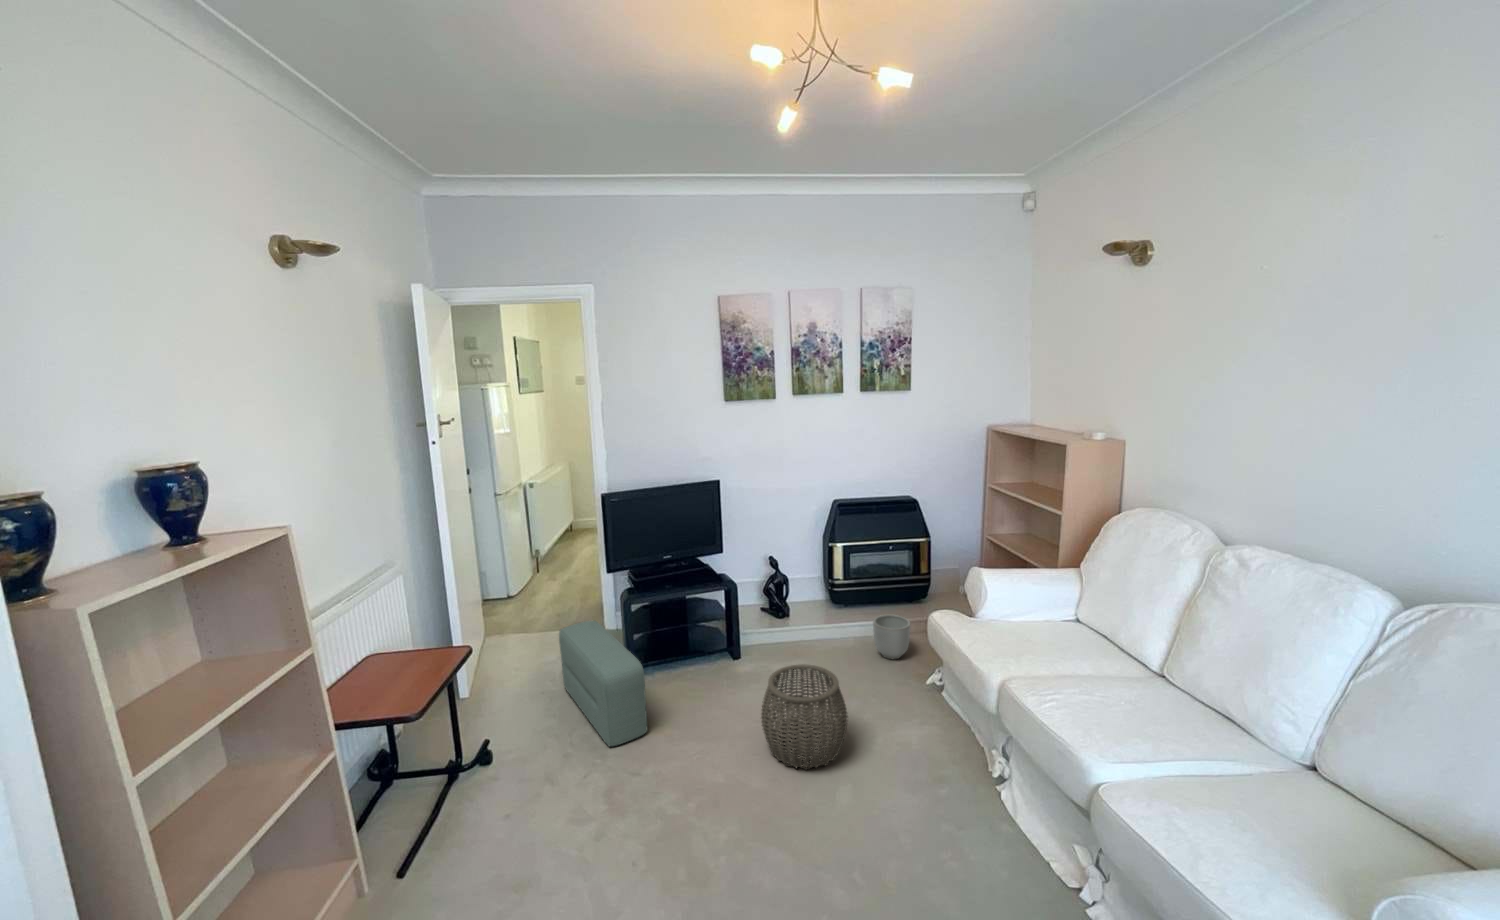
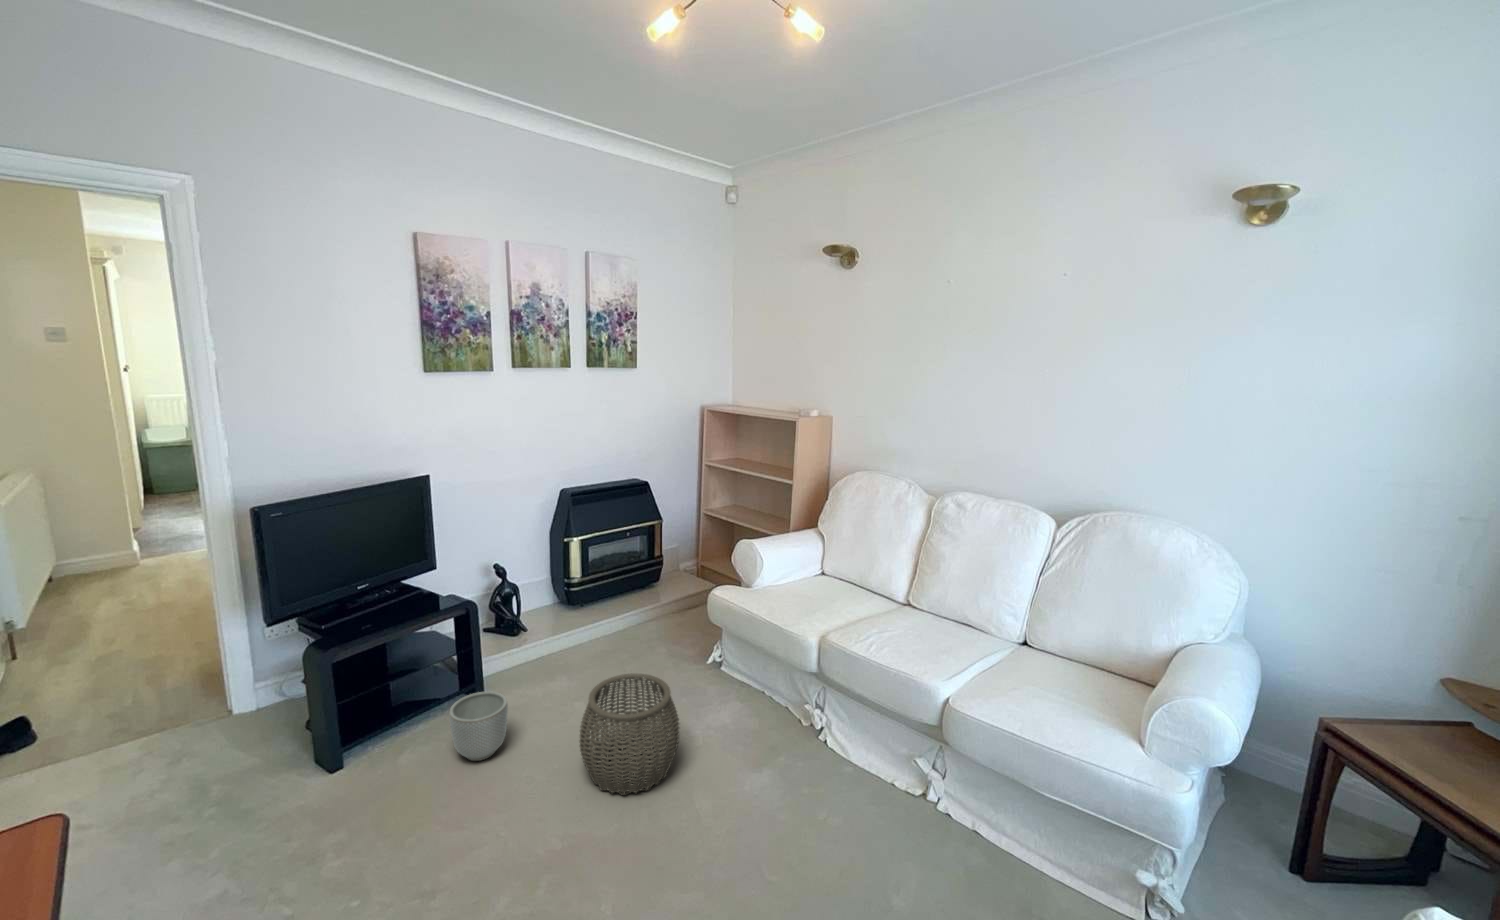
planter: present [873,615,911,659] -> present [449,692,508,761]
pouf: present [559,621,647,746] -> none [202,701,416,873]

